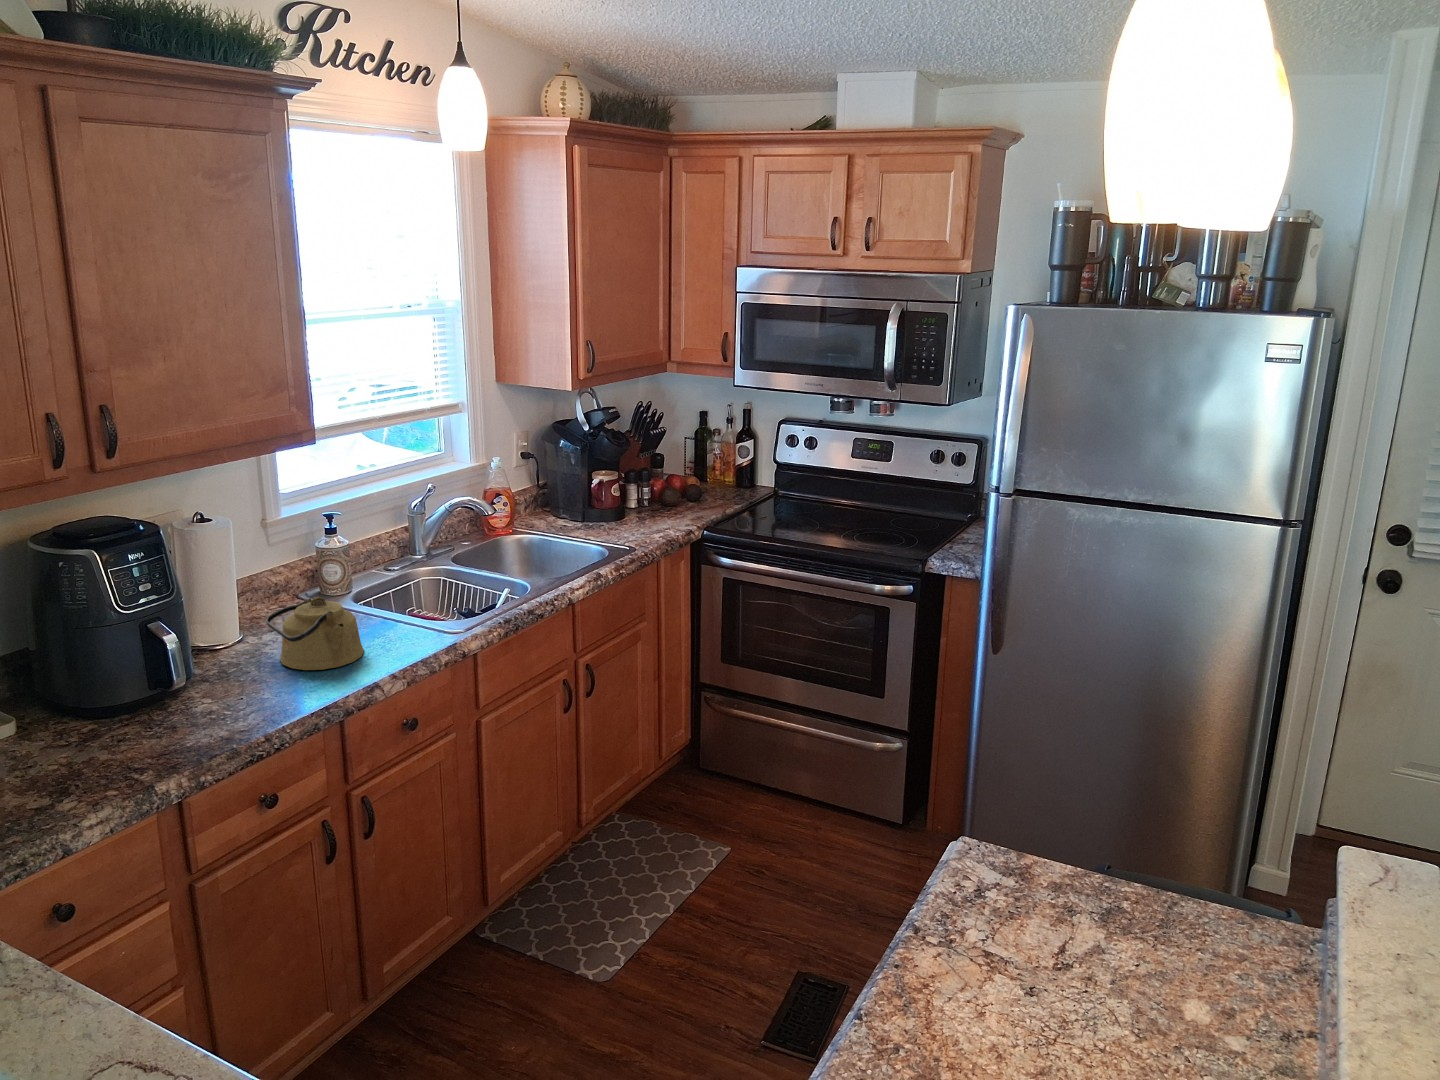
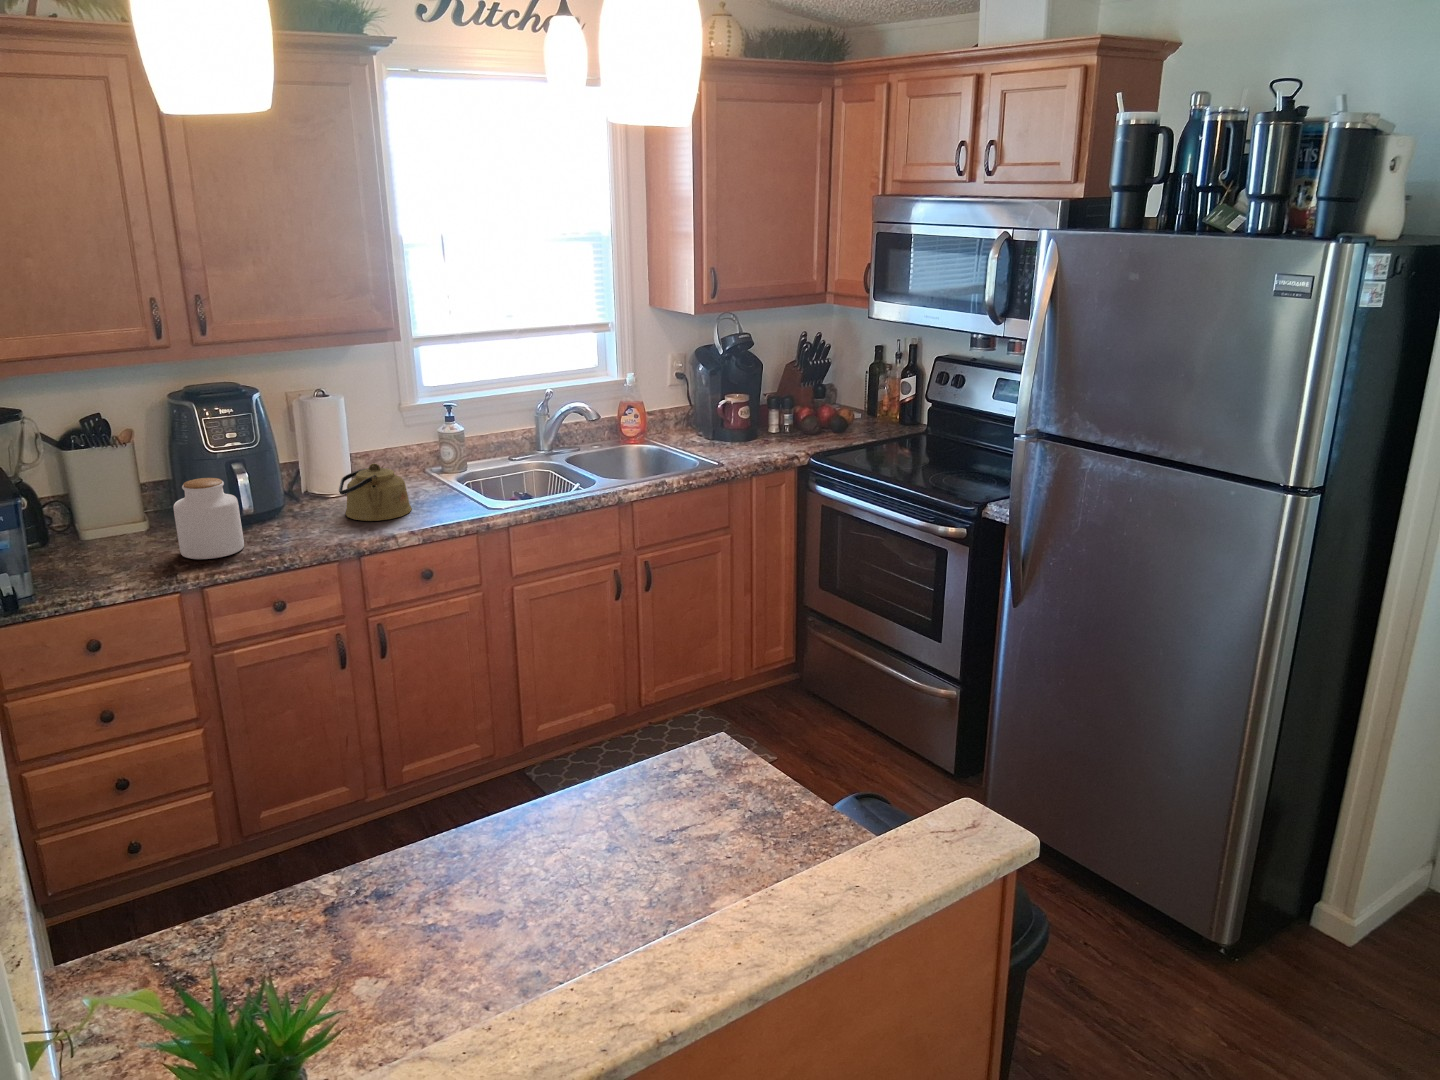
jar: none [110,646,206,761] -> present [173,478,244,559]

